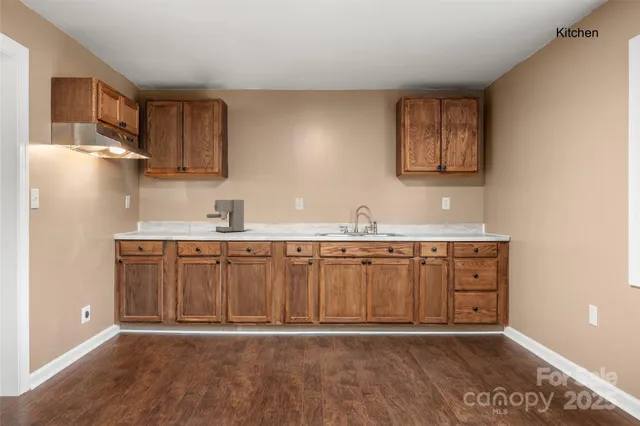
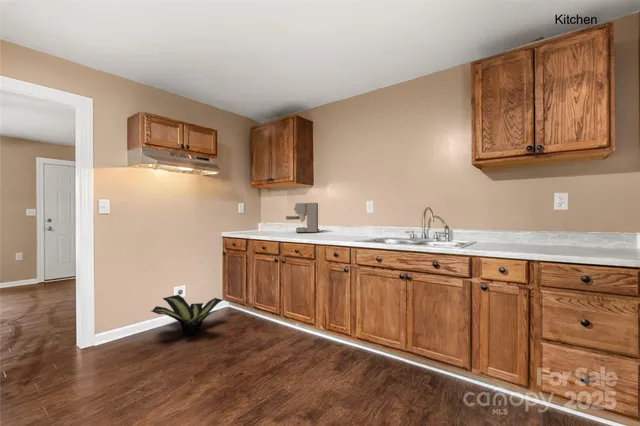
potted plant: none [73,316,174,363] -> present [151,295,223,335]

